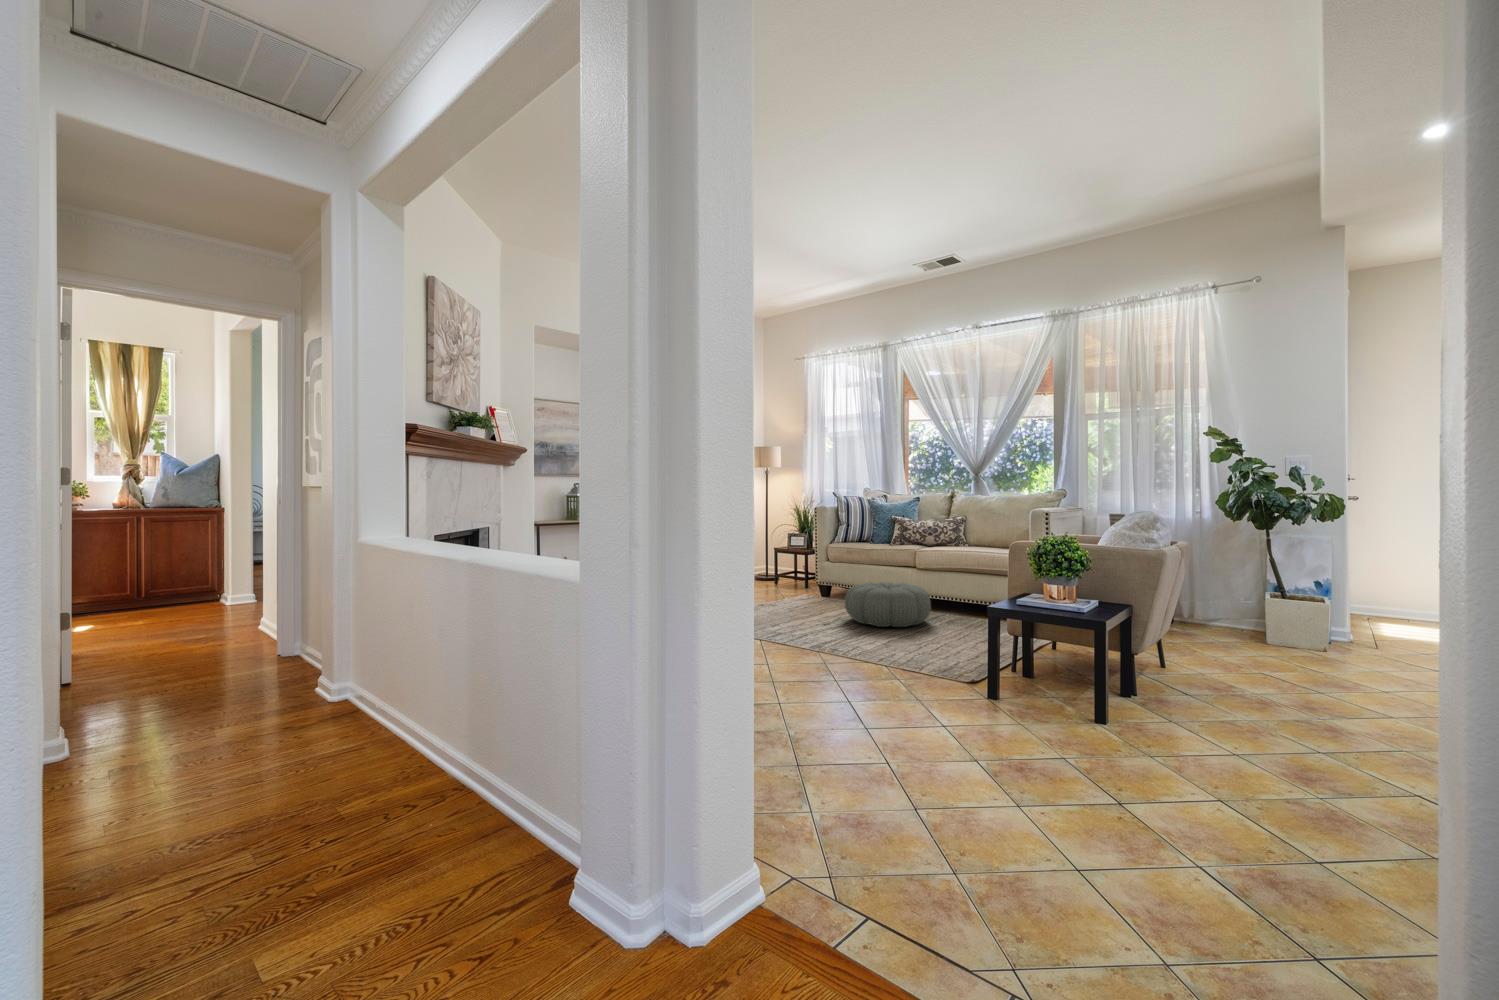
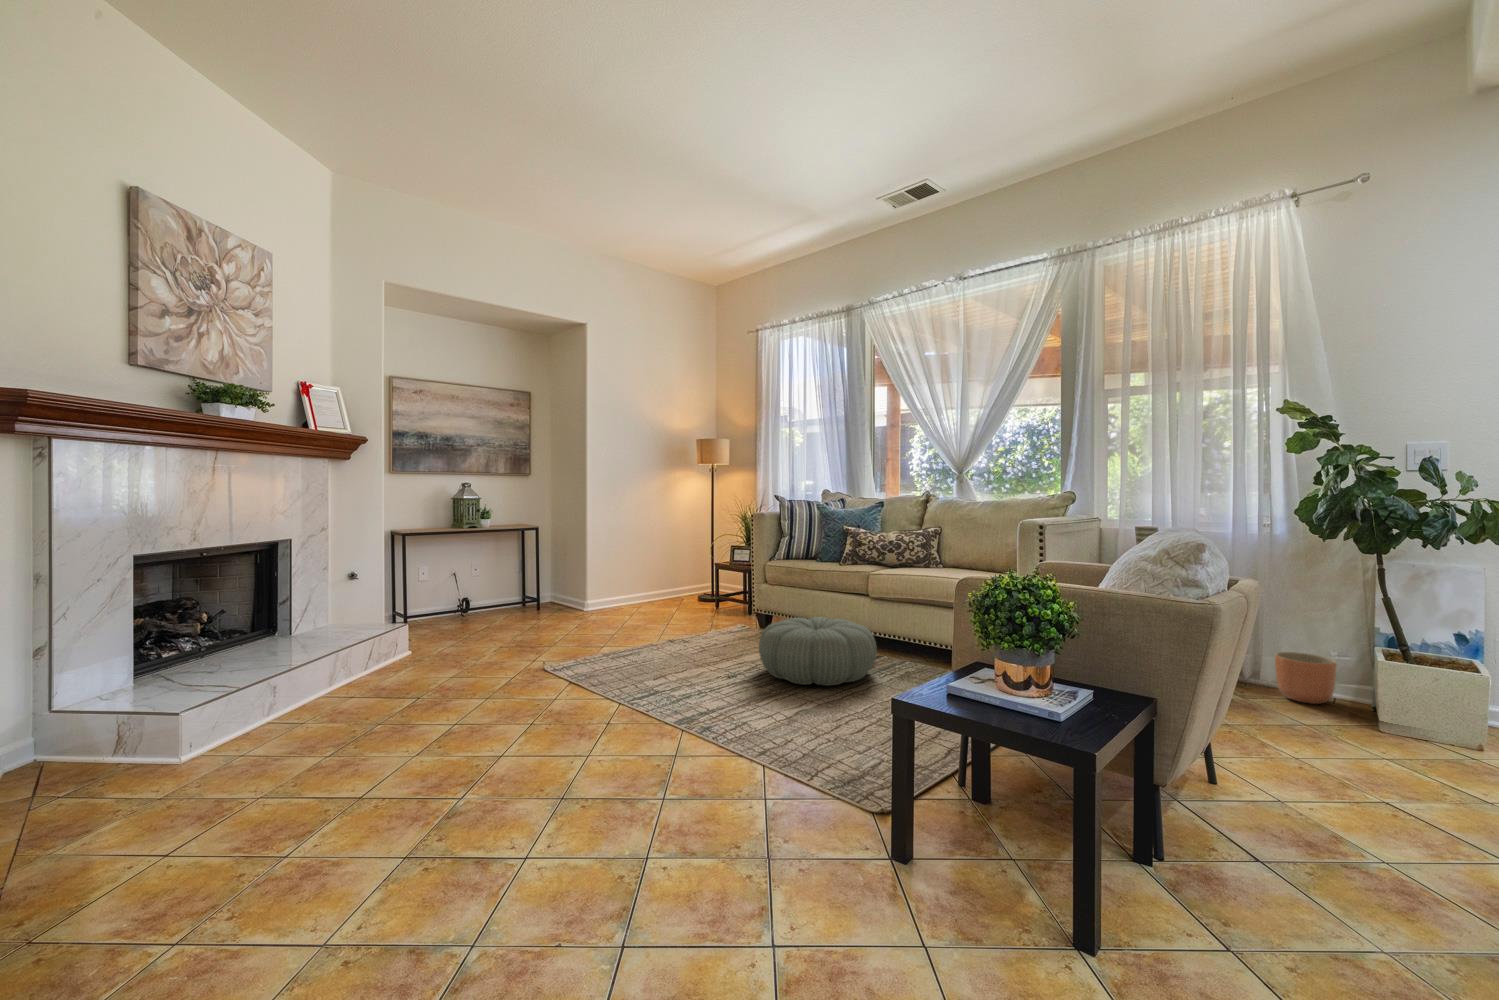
planter: none [1204,598,1242,631] -> present [1275,652,1337,704]

